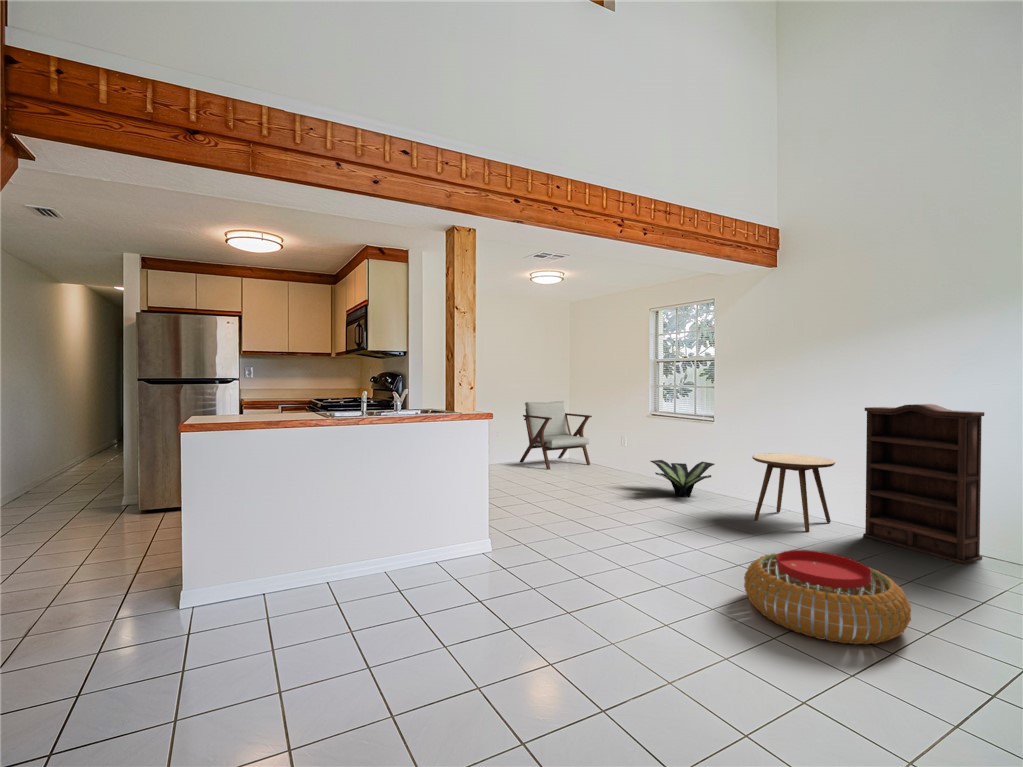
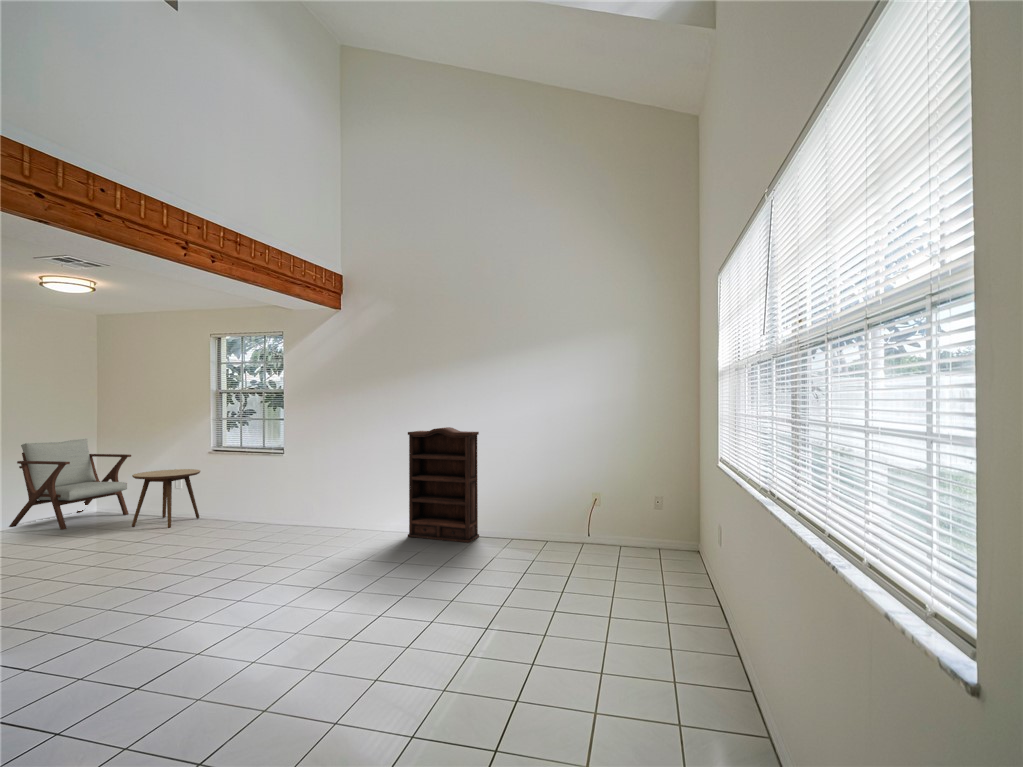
side table: present [752,453,835,532] -> present [132,469,200,528]
potted plant: present [650,460,714,497] -> none [211,493,284,533]
pouf: present [744,550,911,645] -> none [320,556,441,630]

